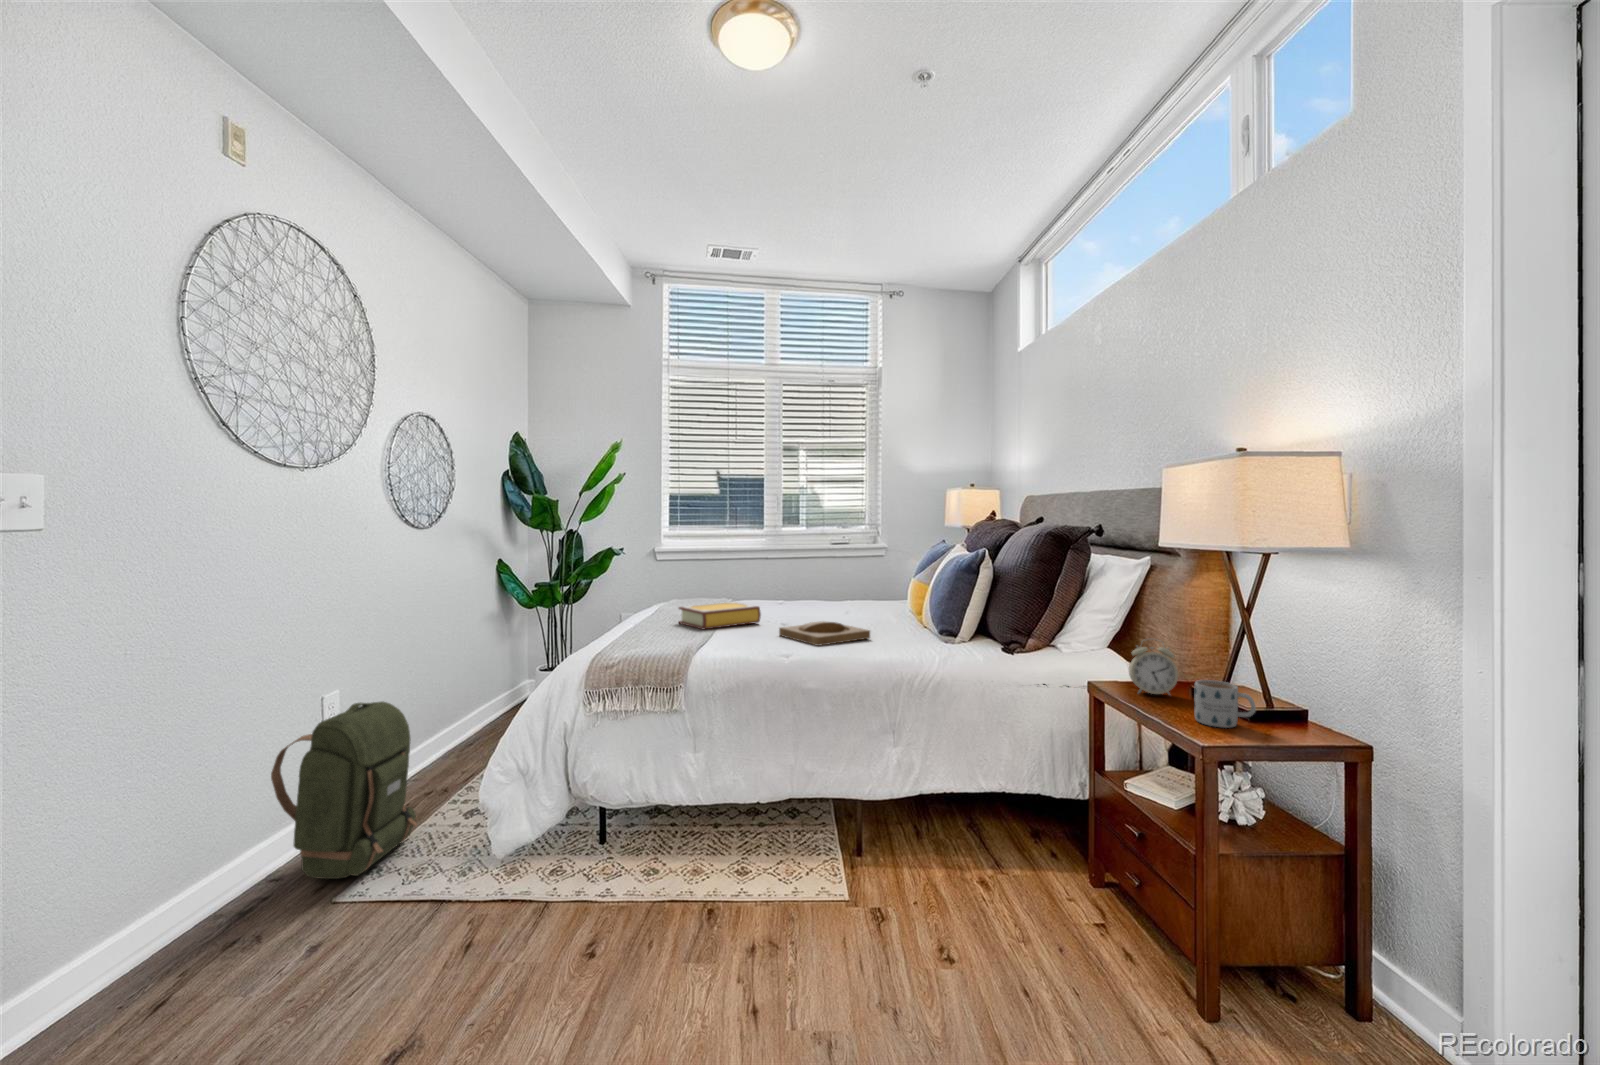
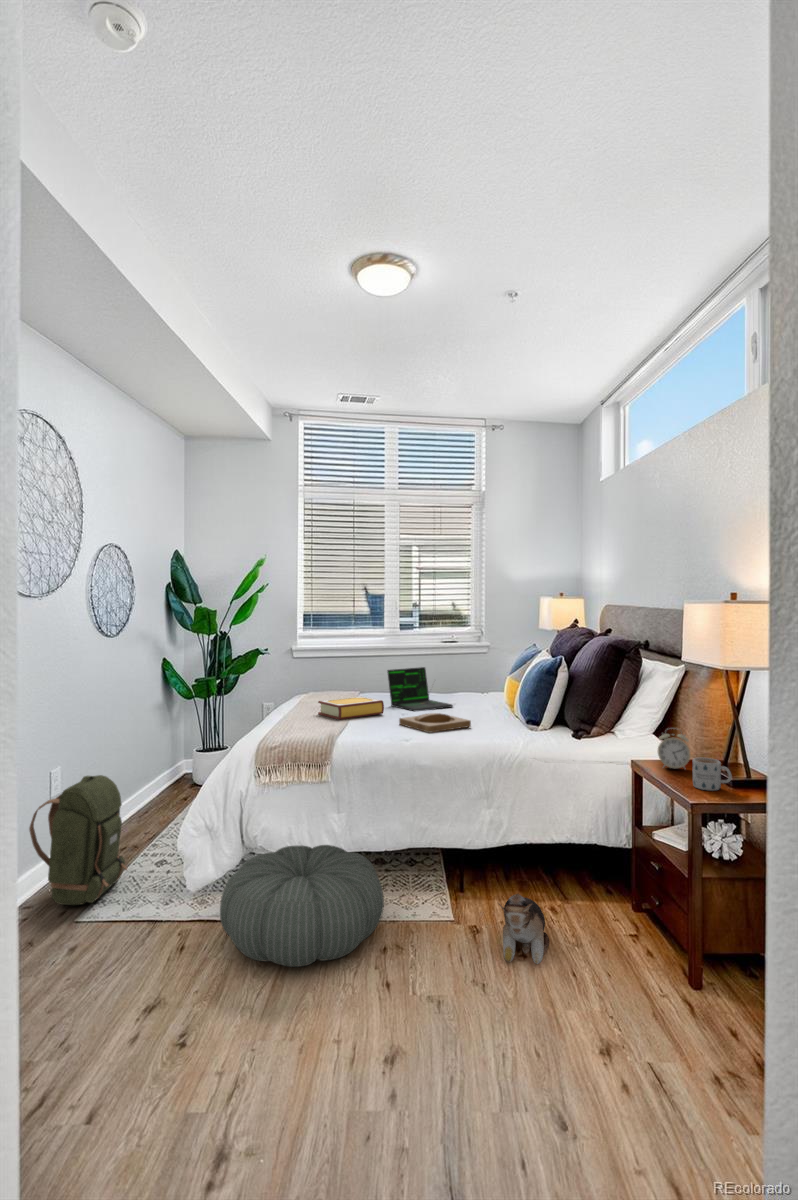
laptop: none [766,568,846,621] -> present [387,667,453,711]
pouf: none [520,796,754,984] -> present [220,845,384,967]
plush toy: none [917,874,985,975] -> present [499,894,549,964]

